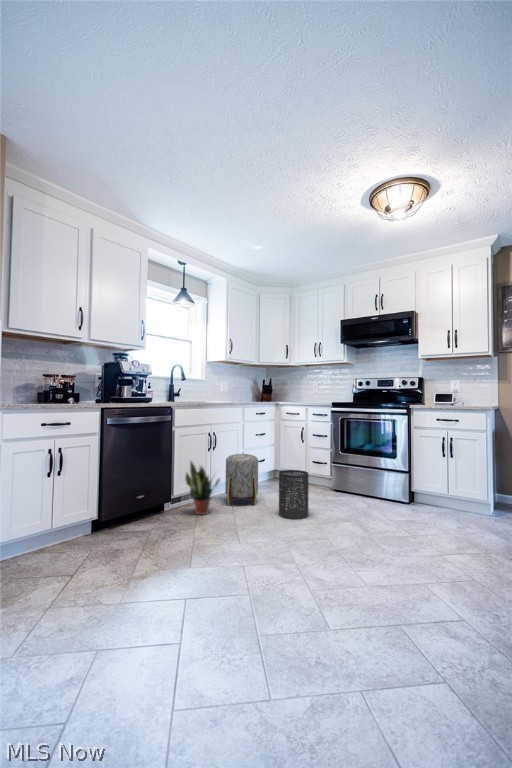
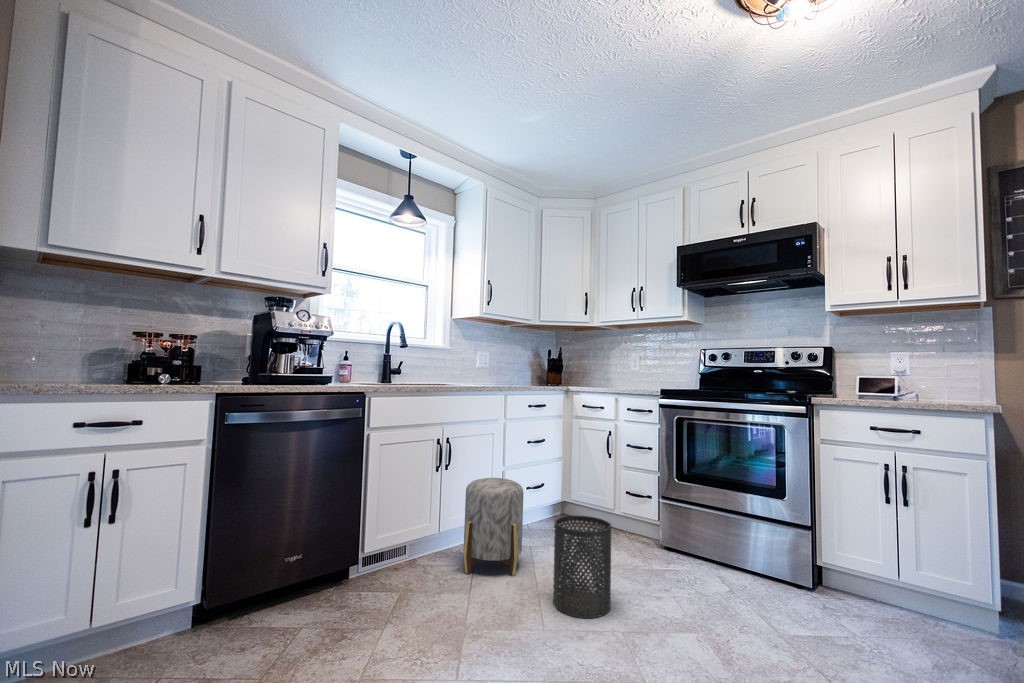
potted plant: present [185,462,219,515] -> none [385,490,447,594]

